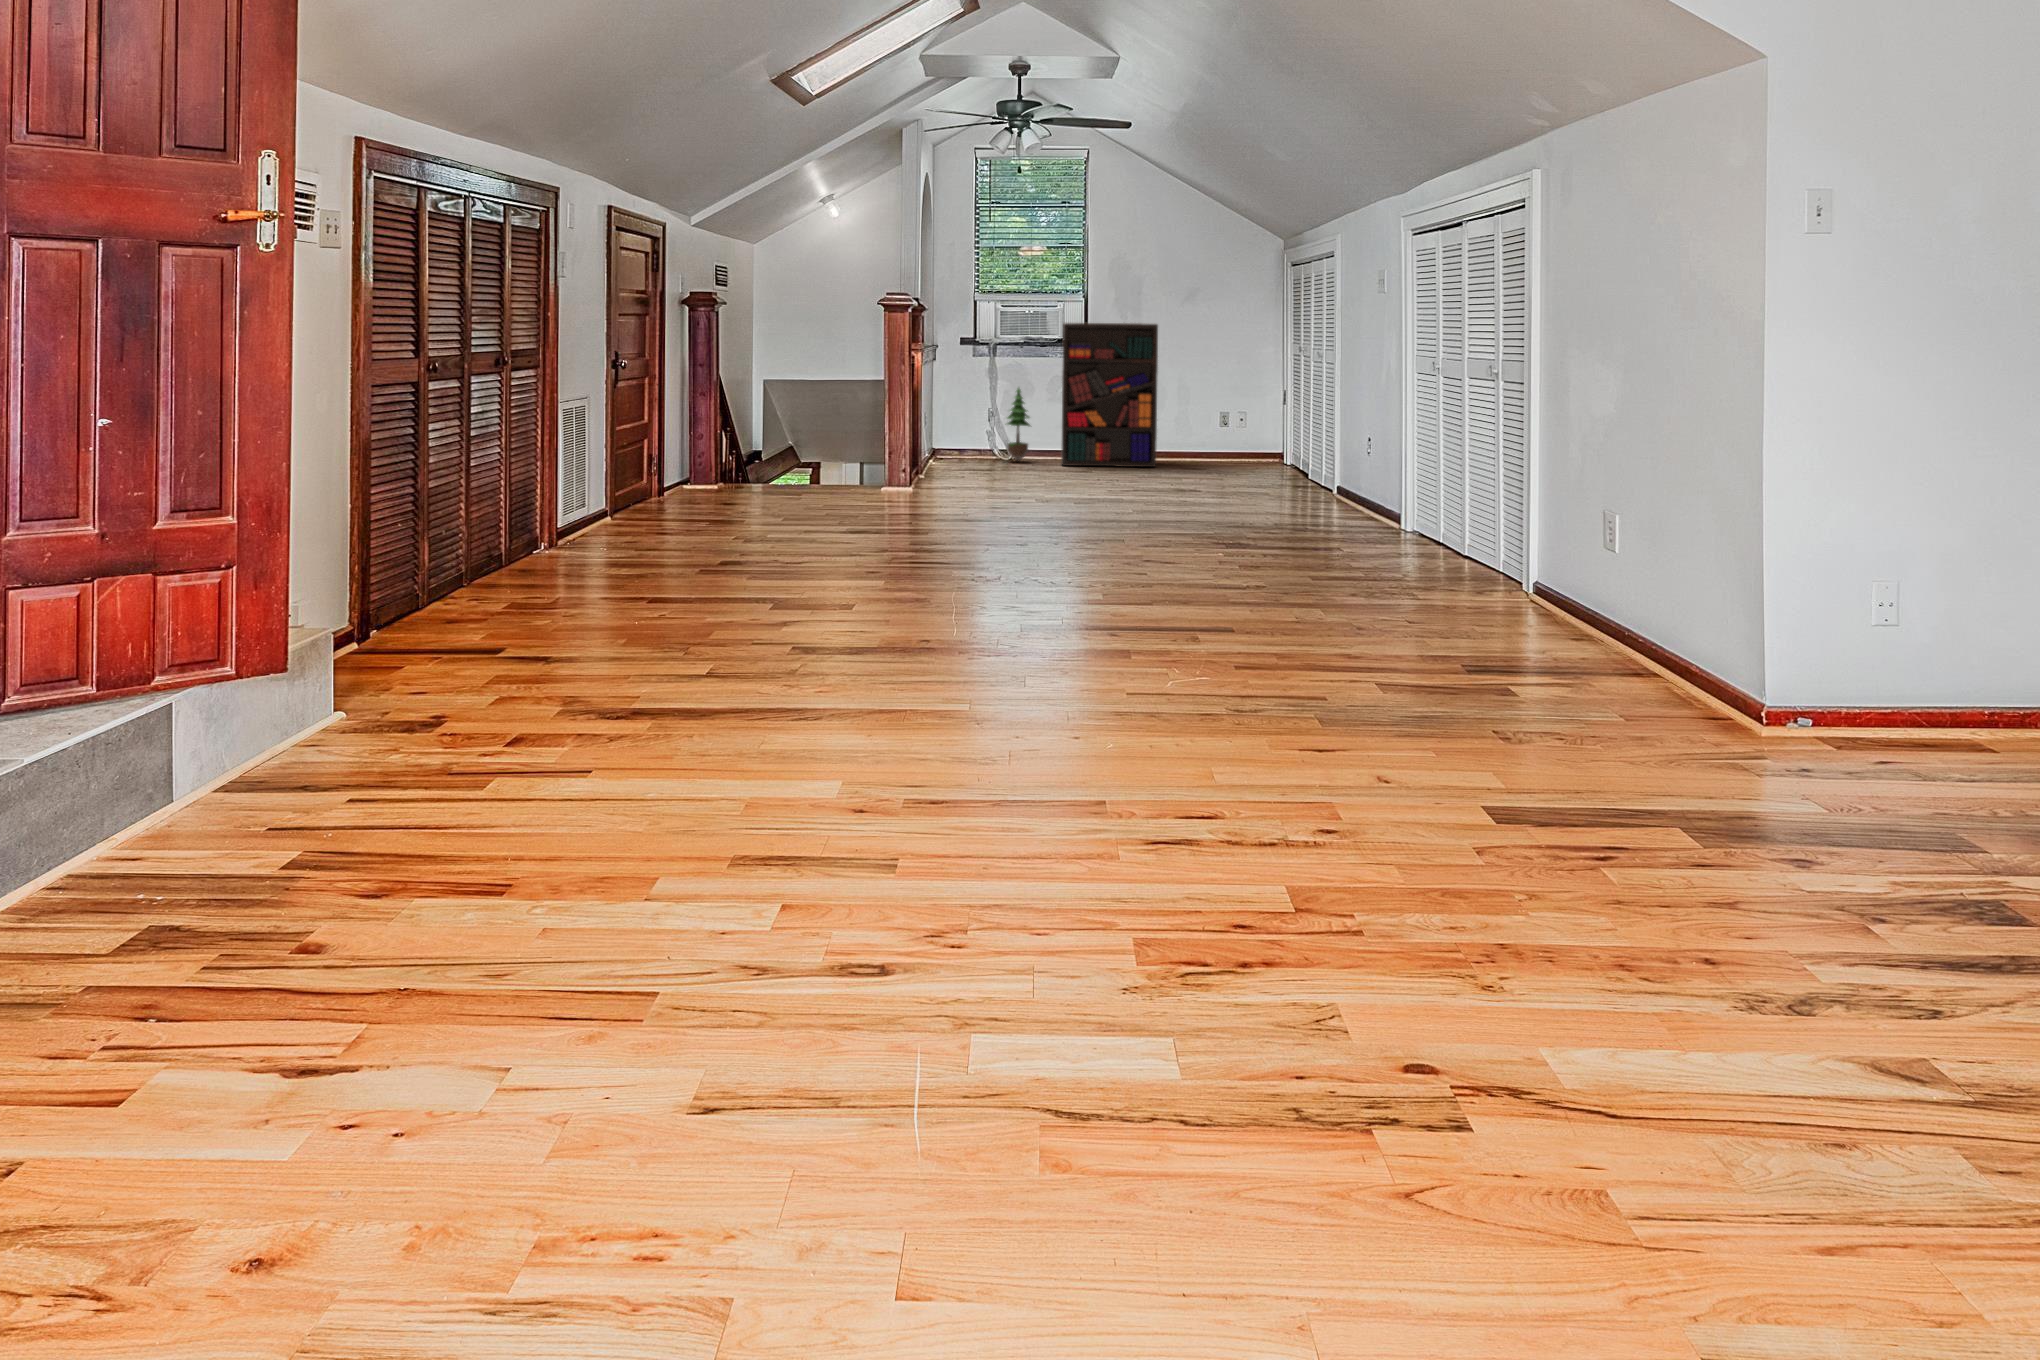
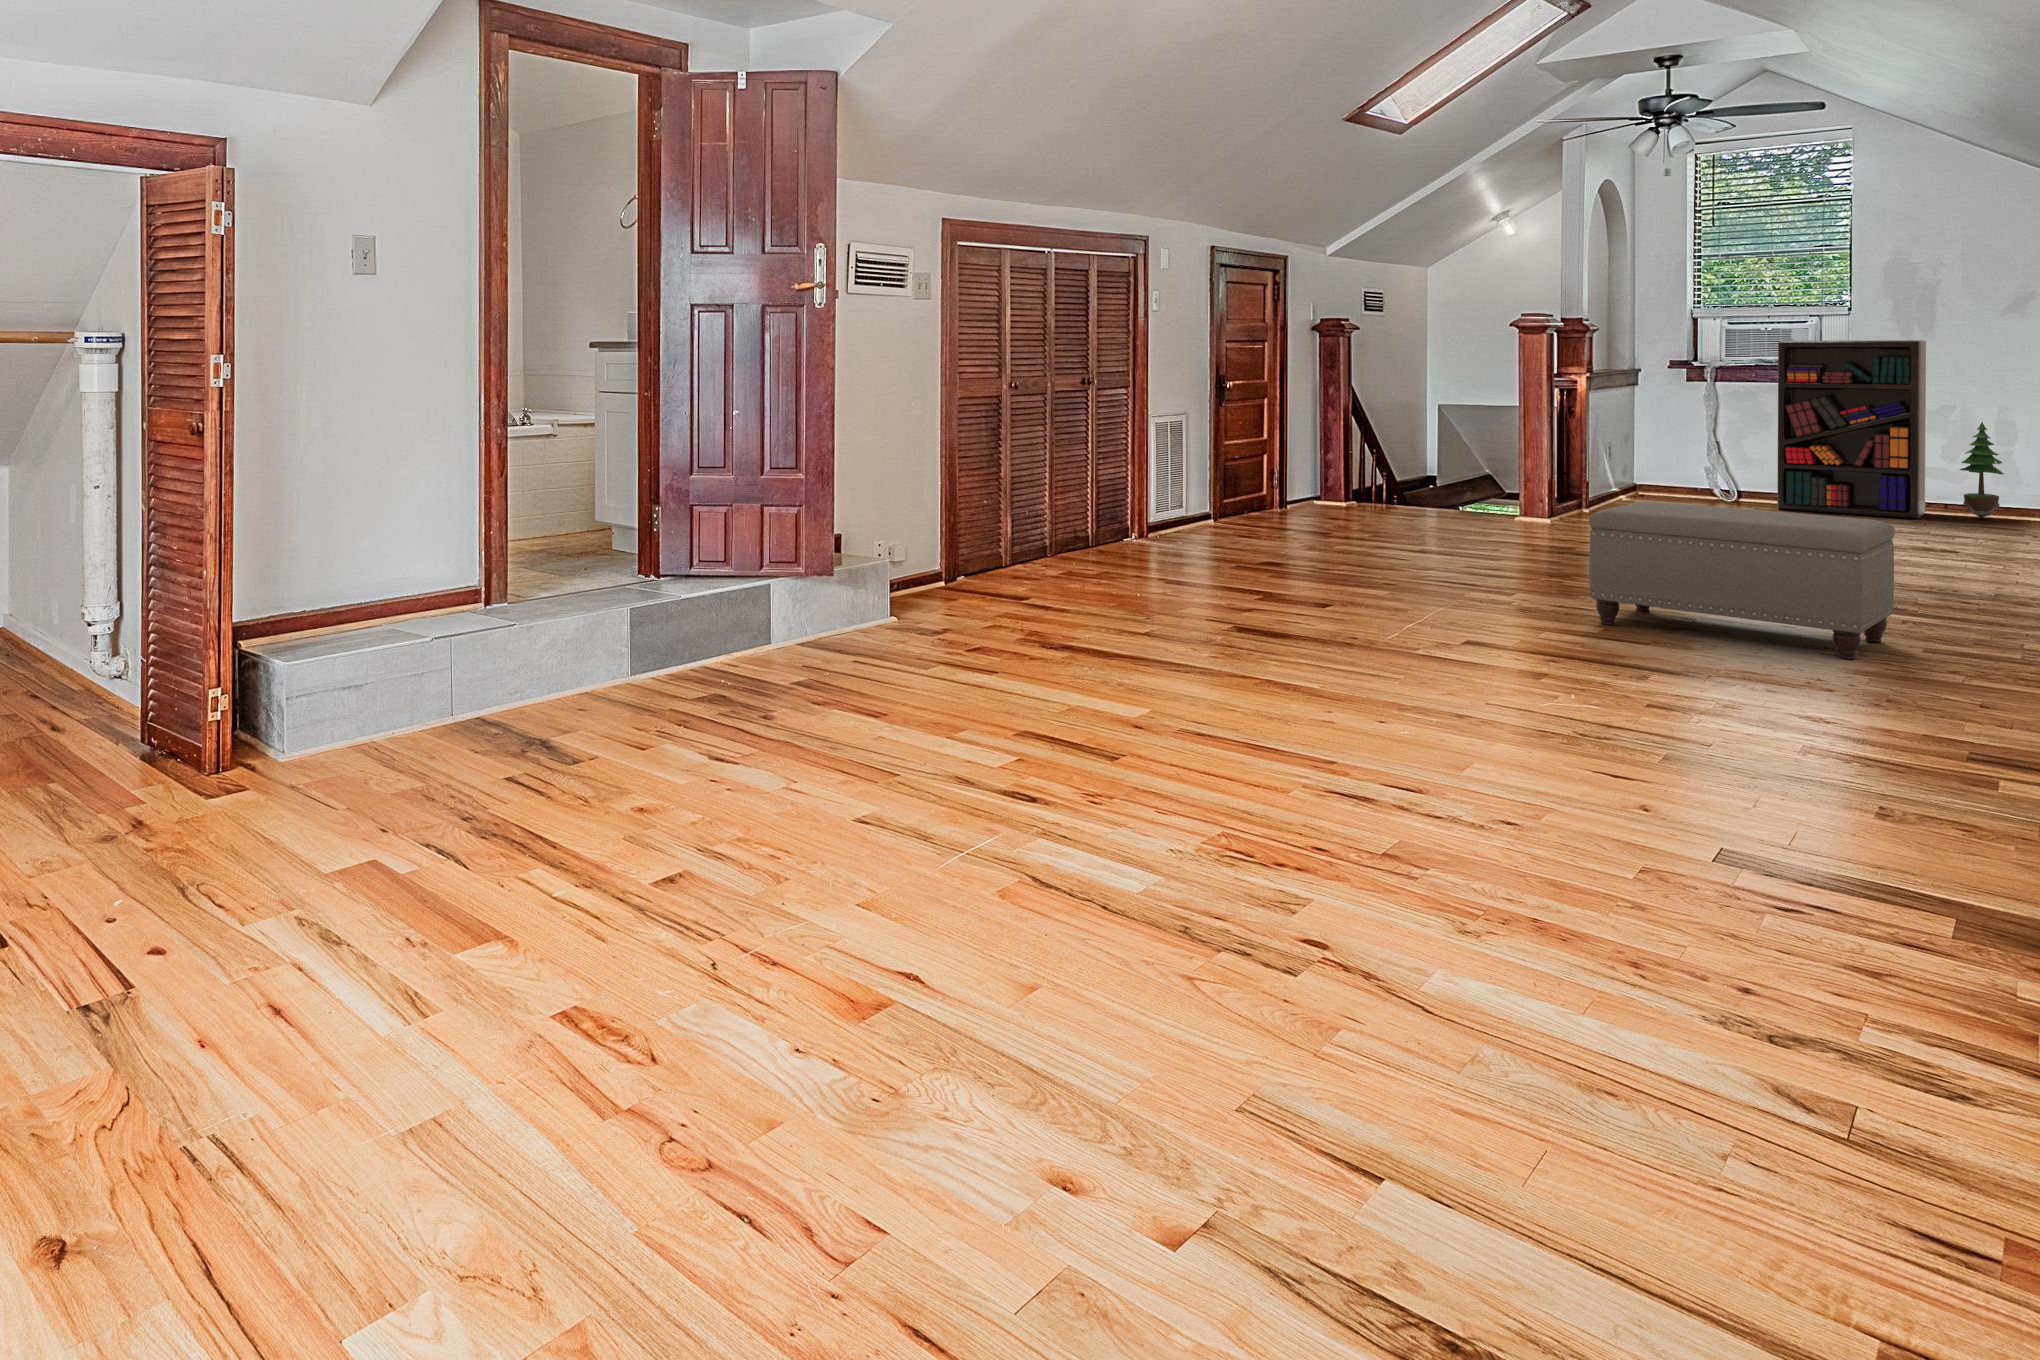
potted tree: present [1007,388,1030,461] -> present [1960,422,2003,518]
ottoman: none [1090,473,1310,600] -> present [1589,502,1895,659]

